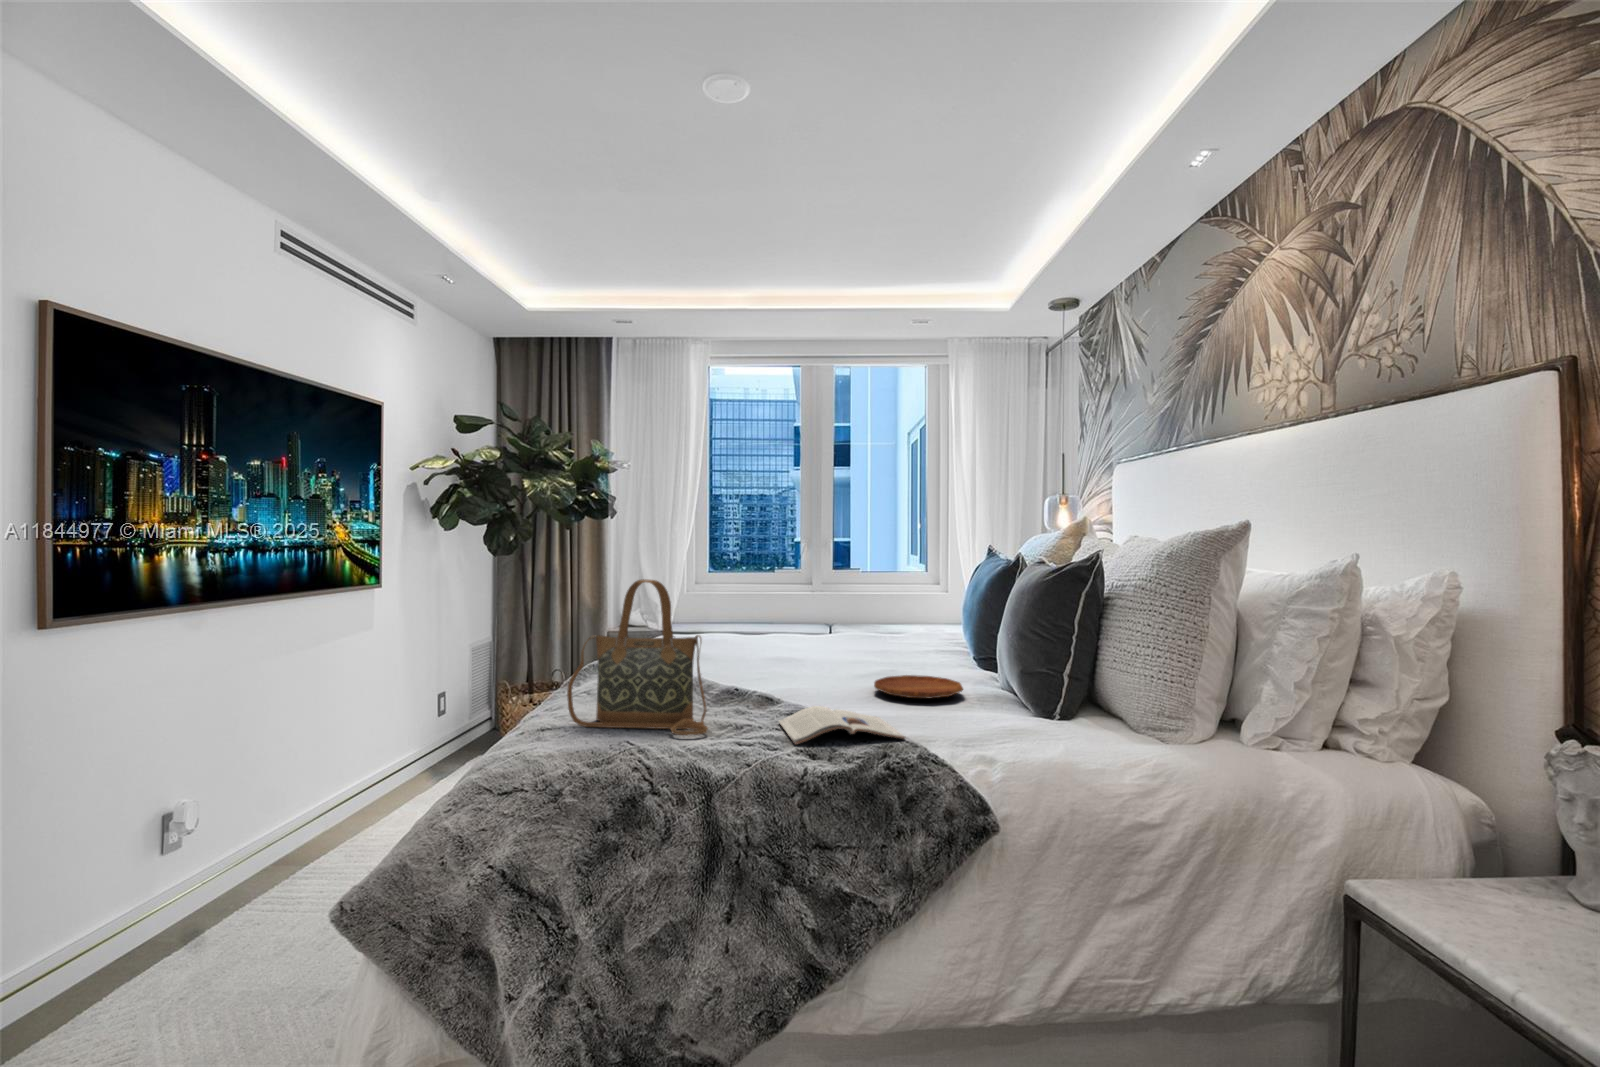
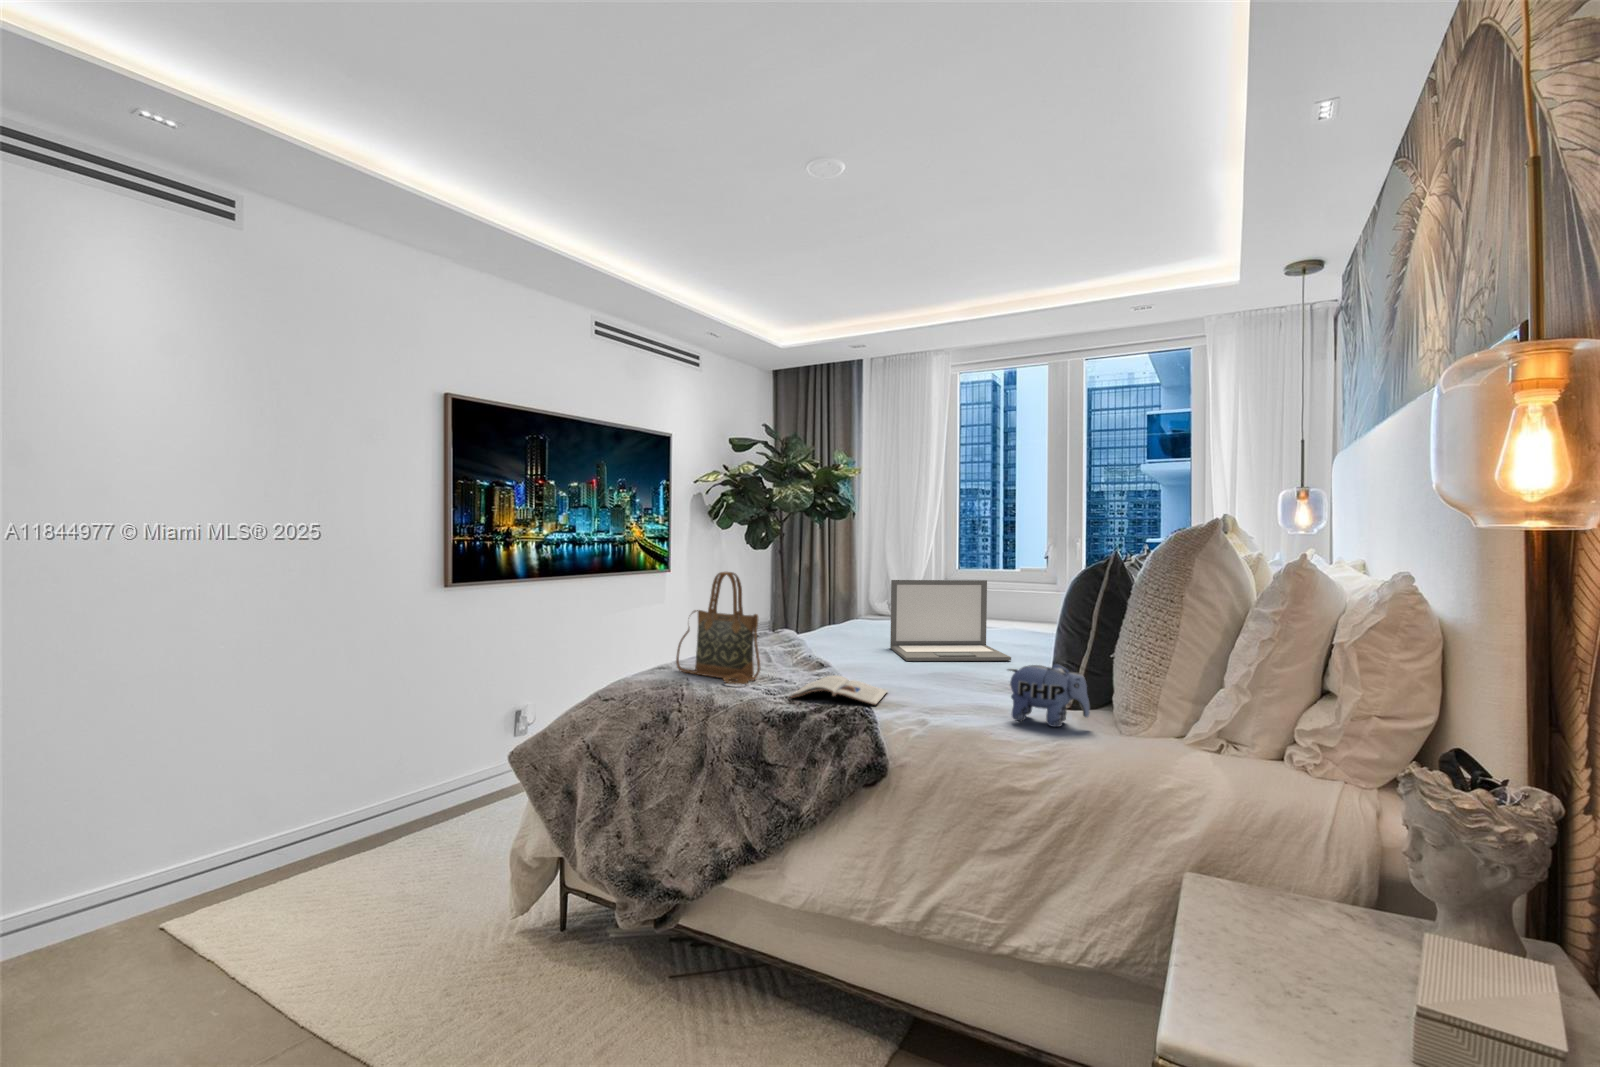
laptop: none [769,581,911,678] -> present [890,580,1011,661]
plush toy: none [1047,664,1136,736] -> present [1008,663,1090,727]
tray: present [874,675,963,699] -> none [924,664,1004,684]

